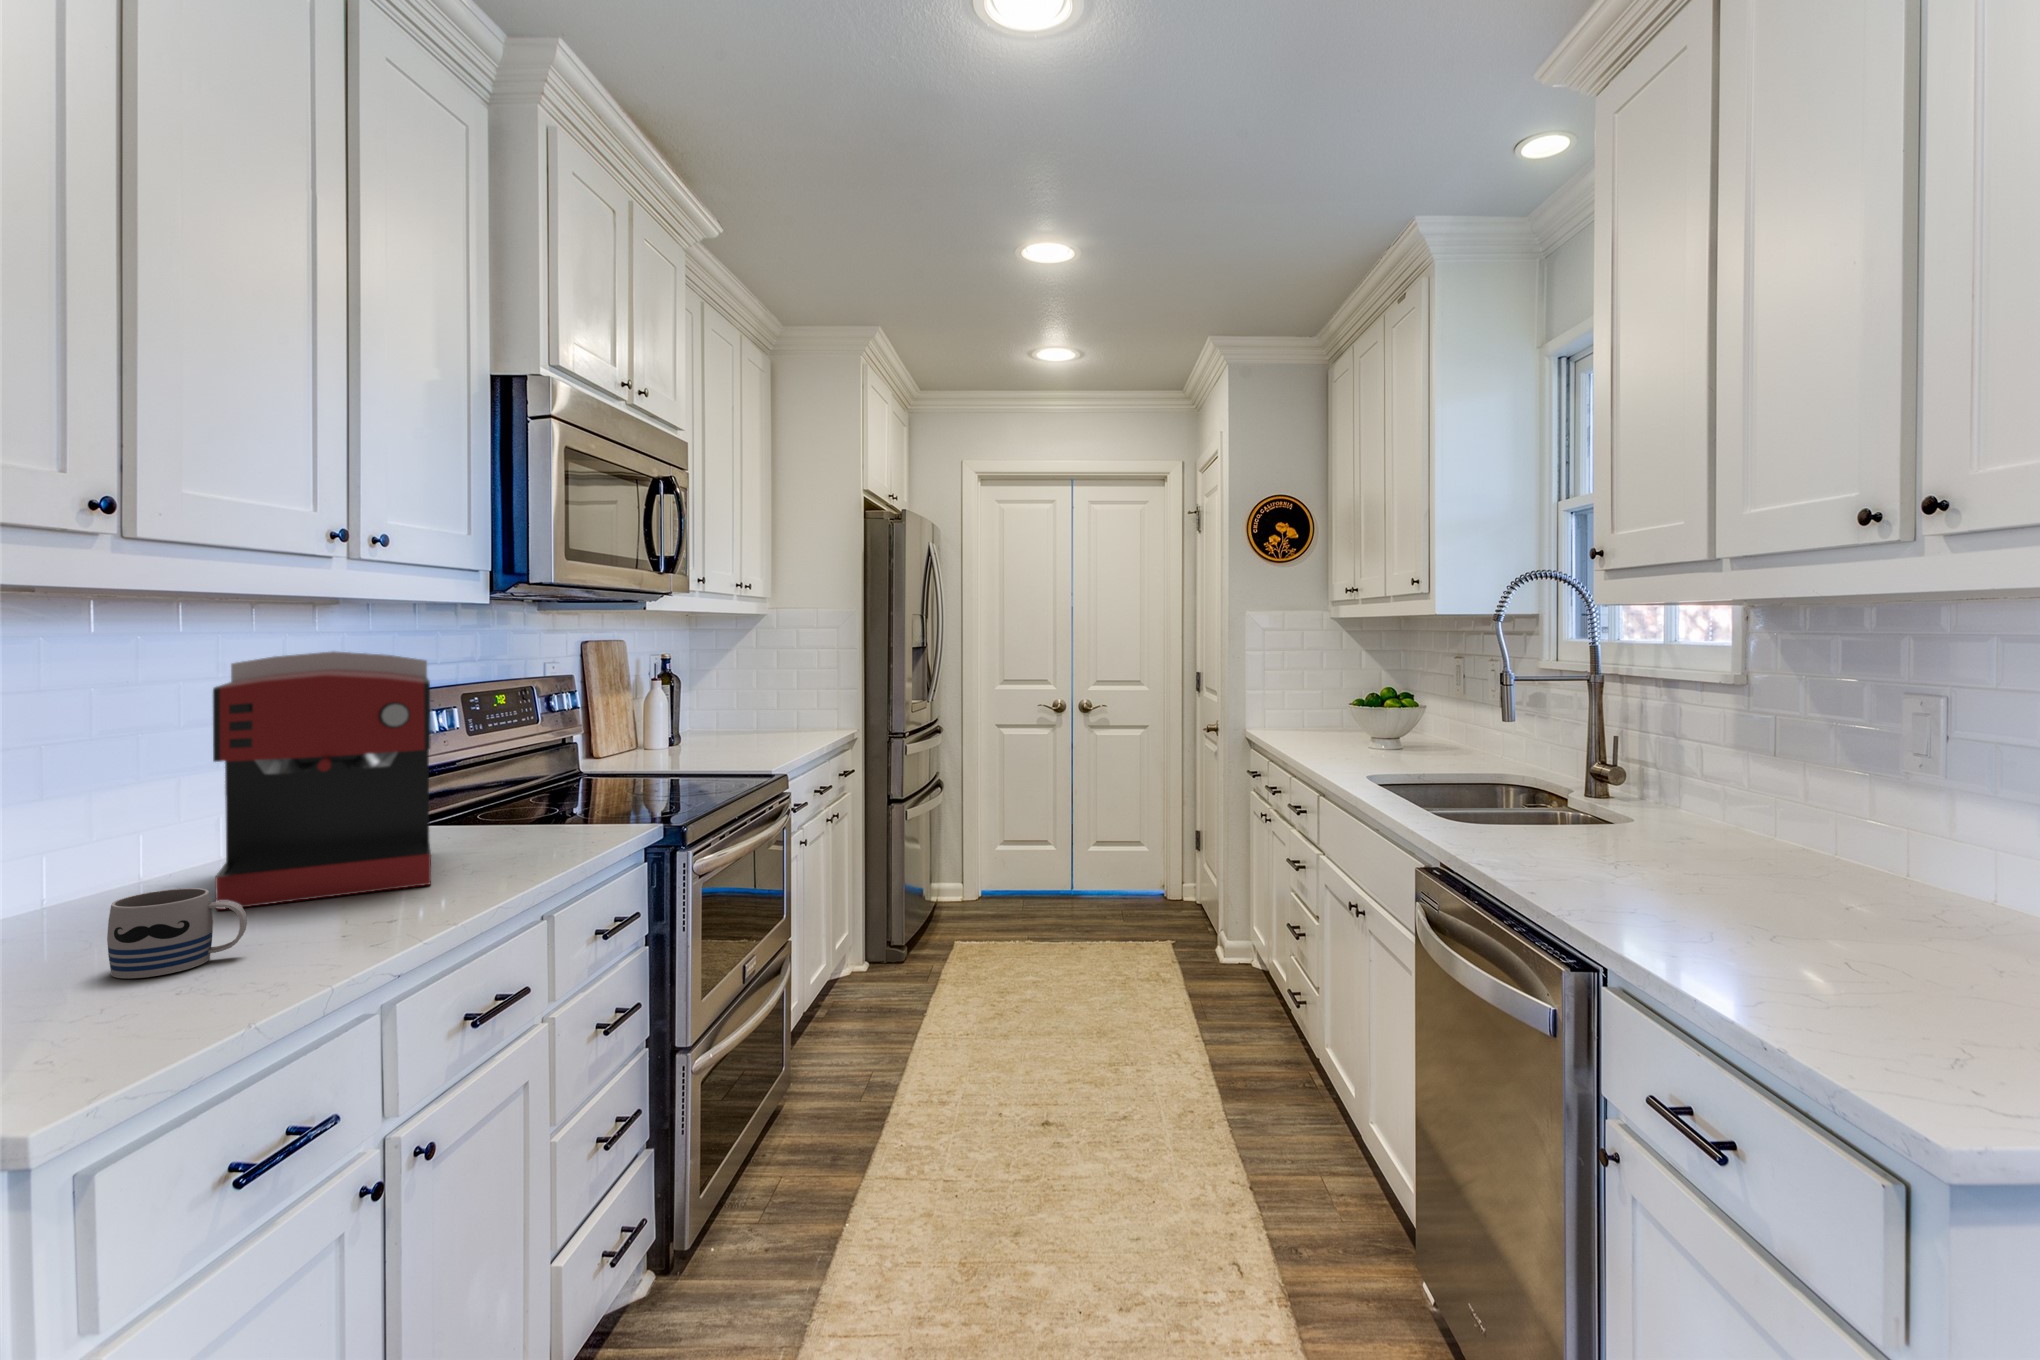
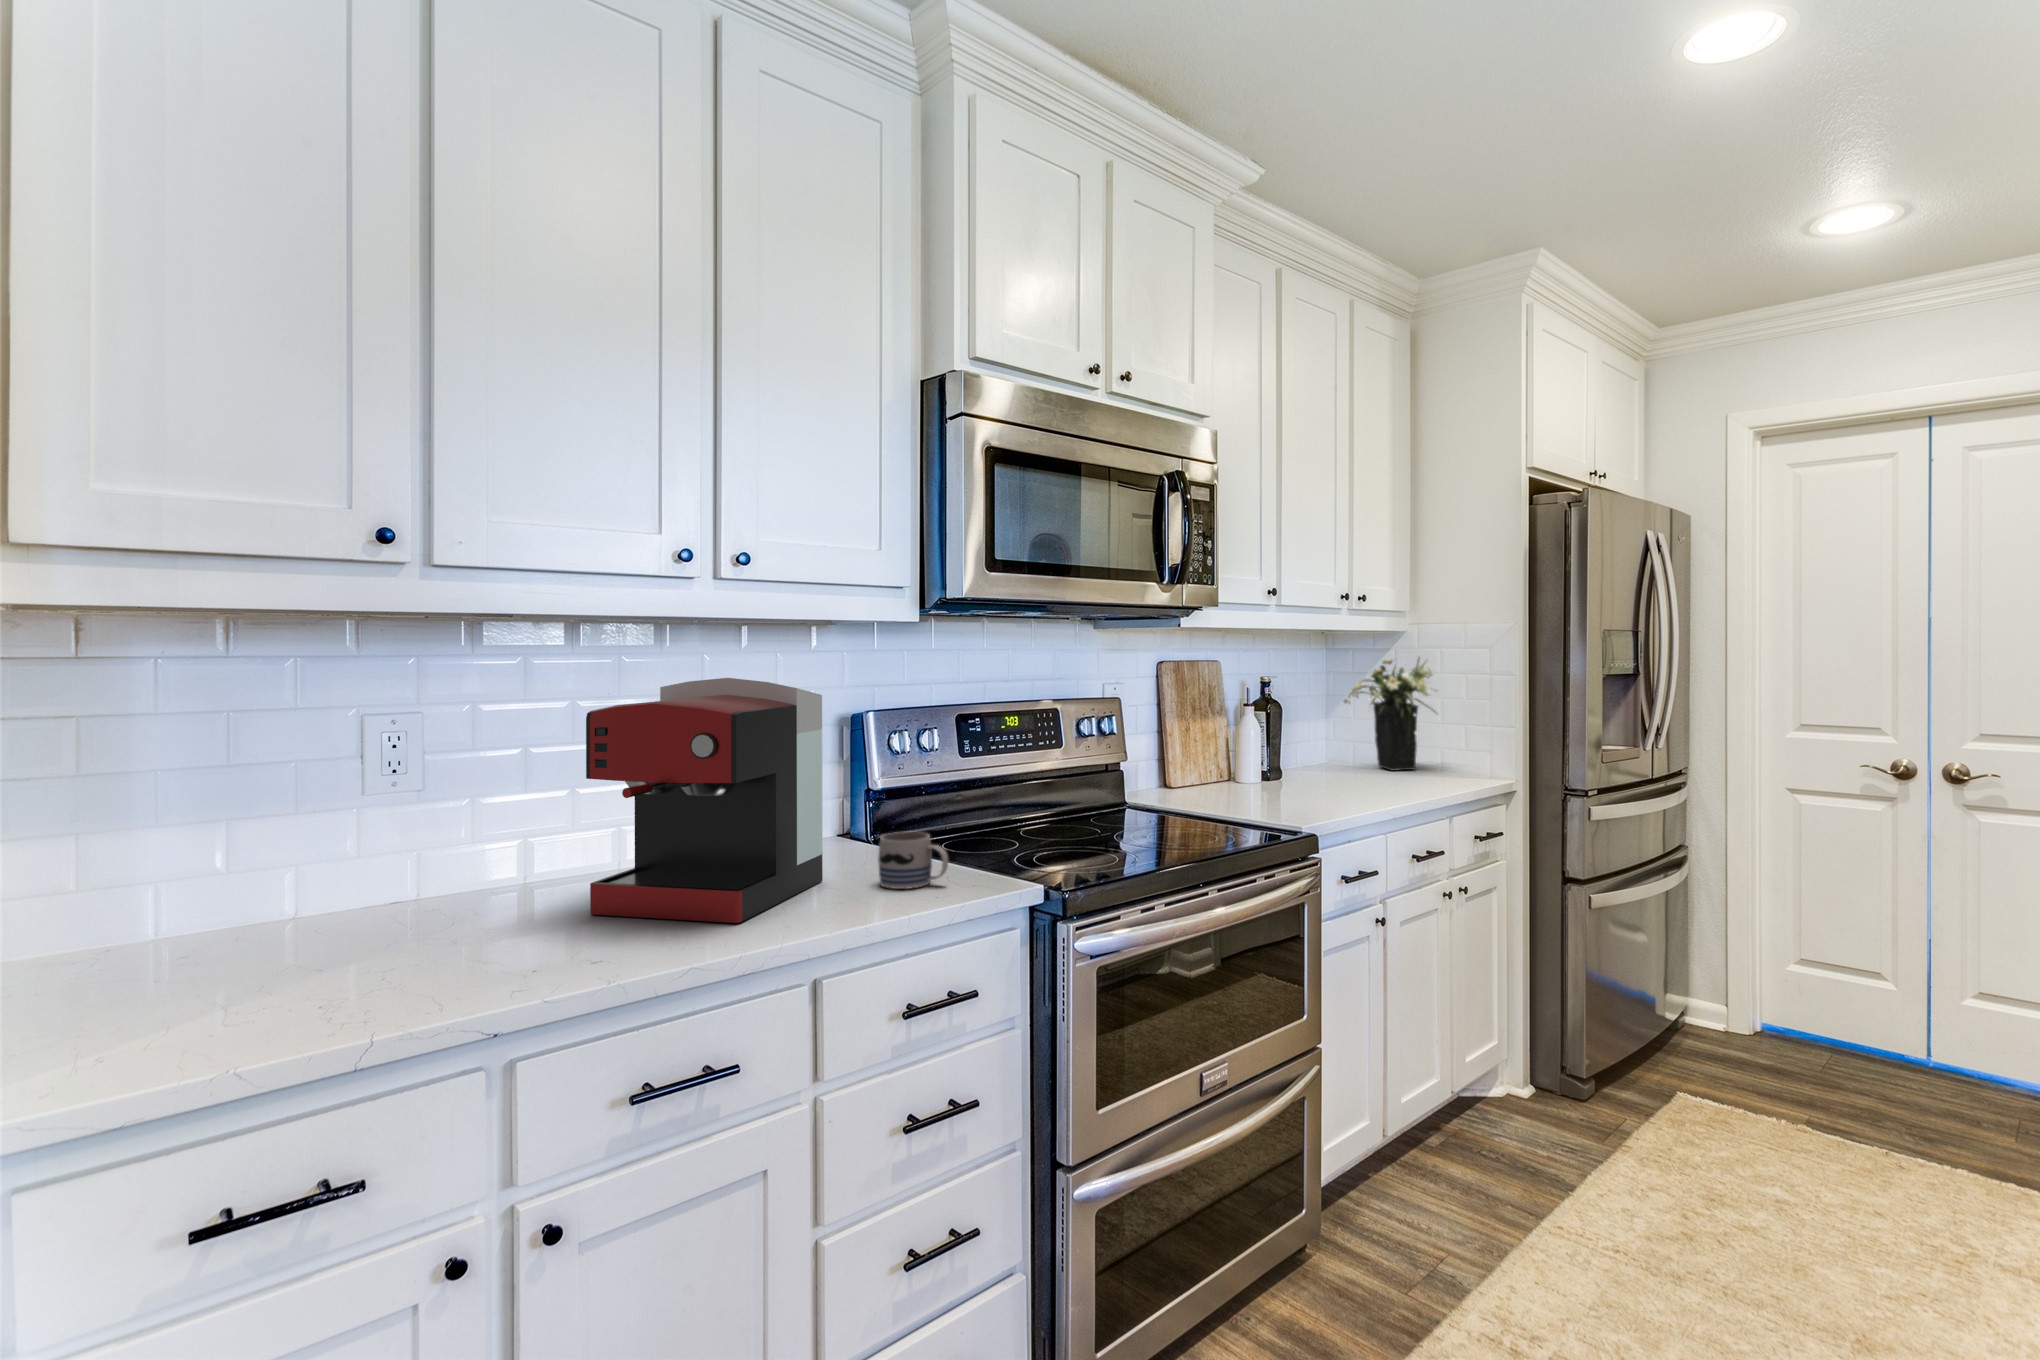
flower arrangement: none [724,636,806,731] -> present [1344,658,1435,771]
mug: present [107,888,247,978] -> present [878,832,948,889]

